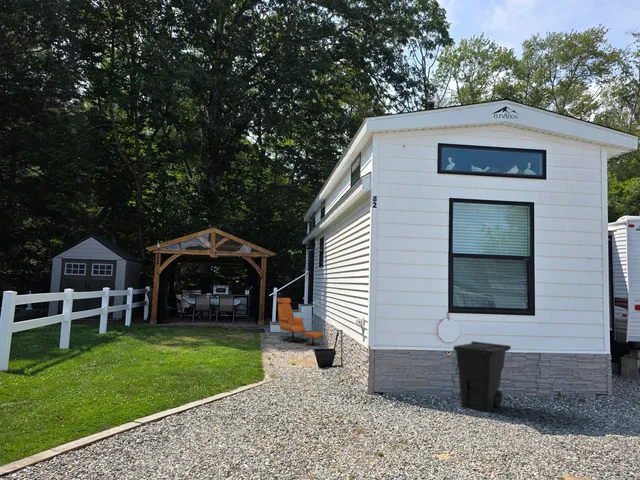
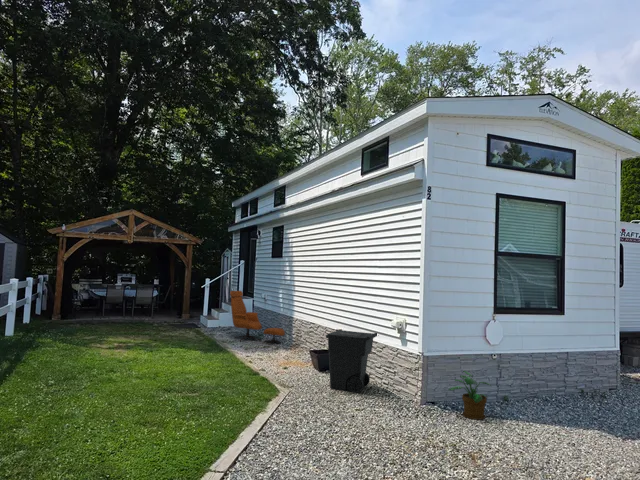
trash can: present [453,341,511,411] -> present [326,330,377,393]
potted plant: none [389,362,425,405] -> present [449,371,491,420]

